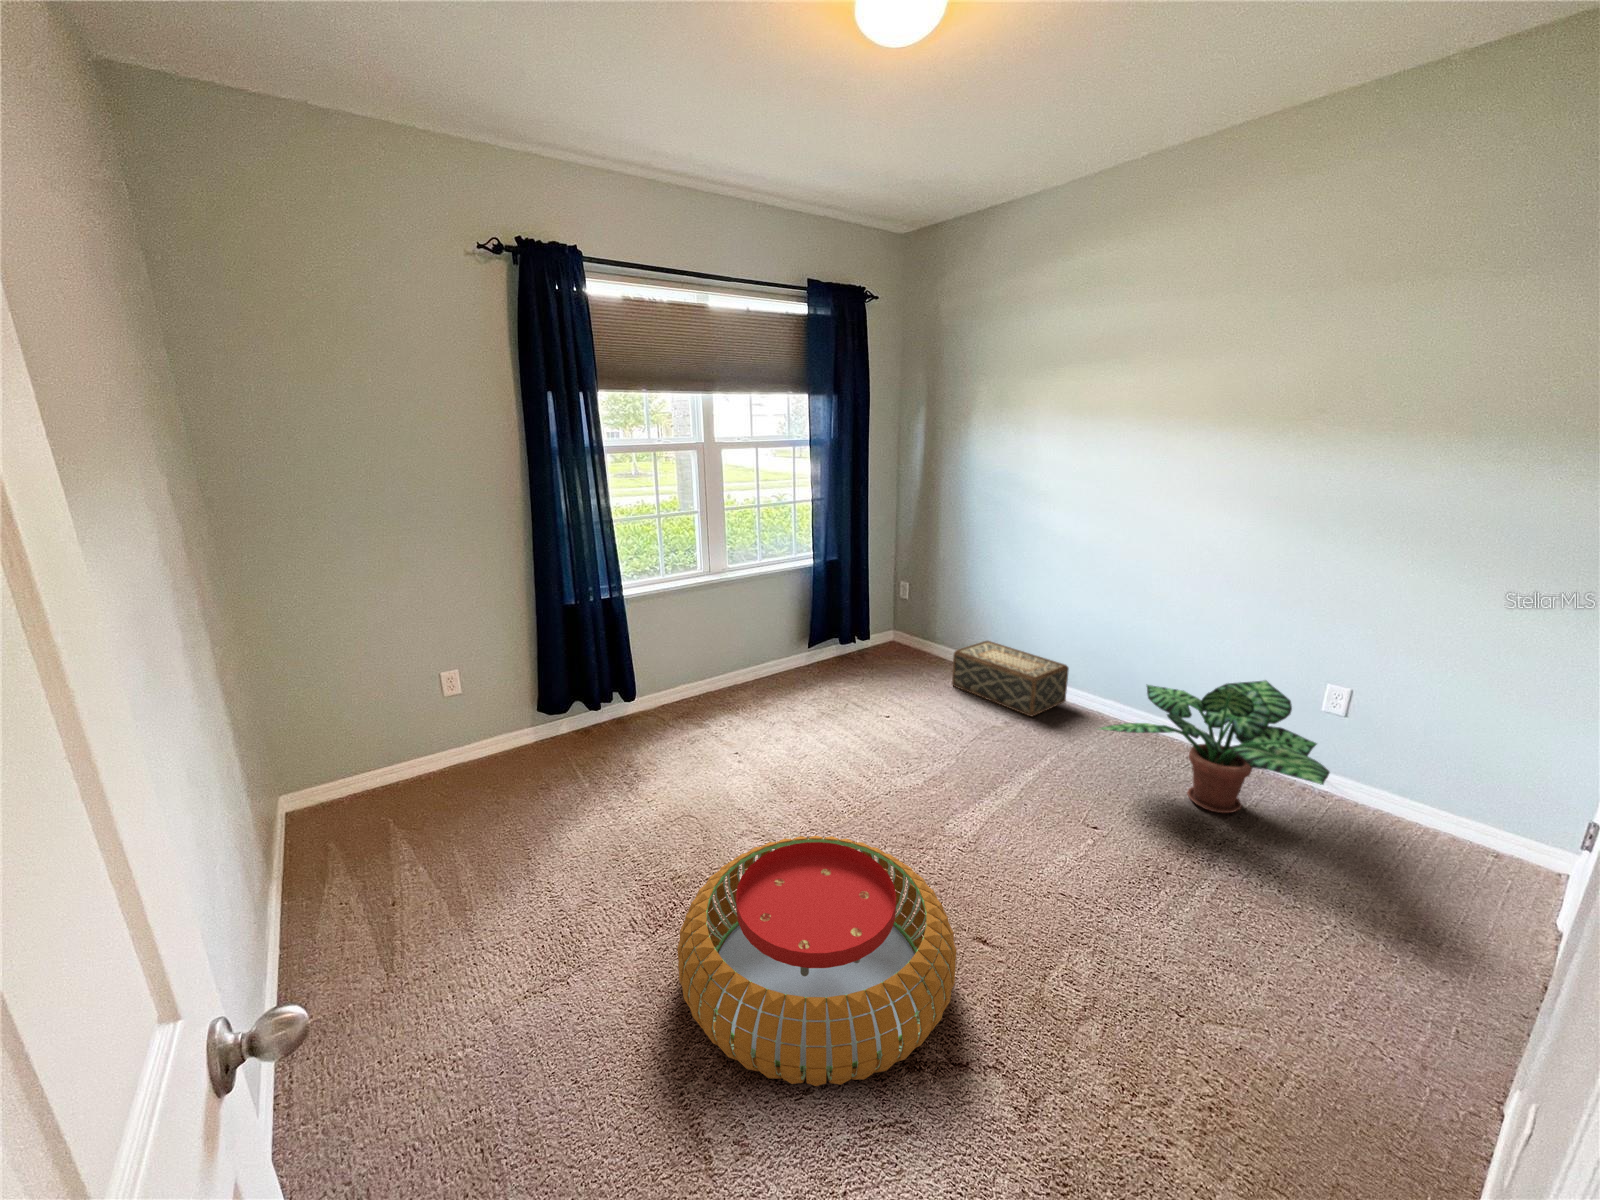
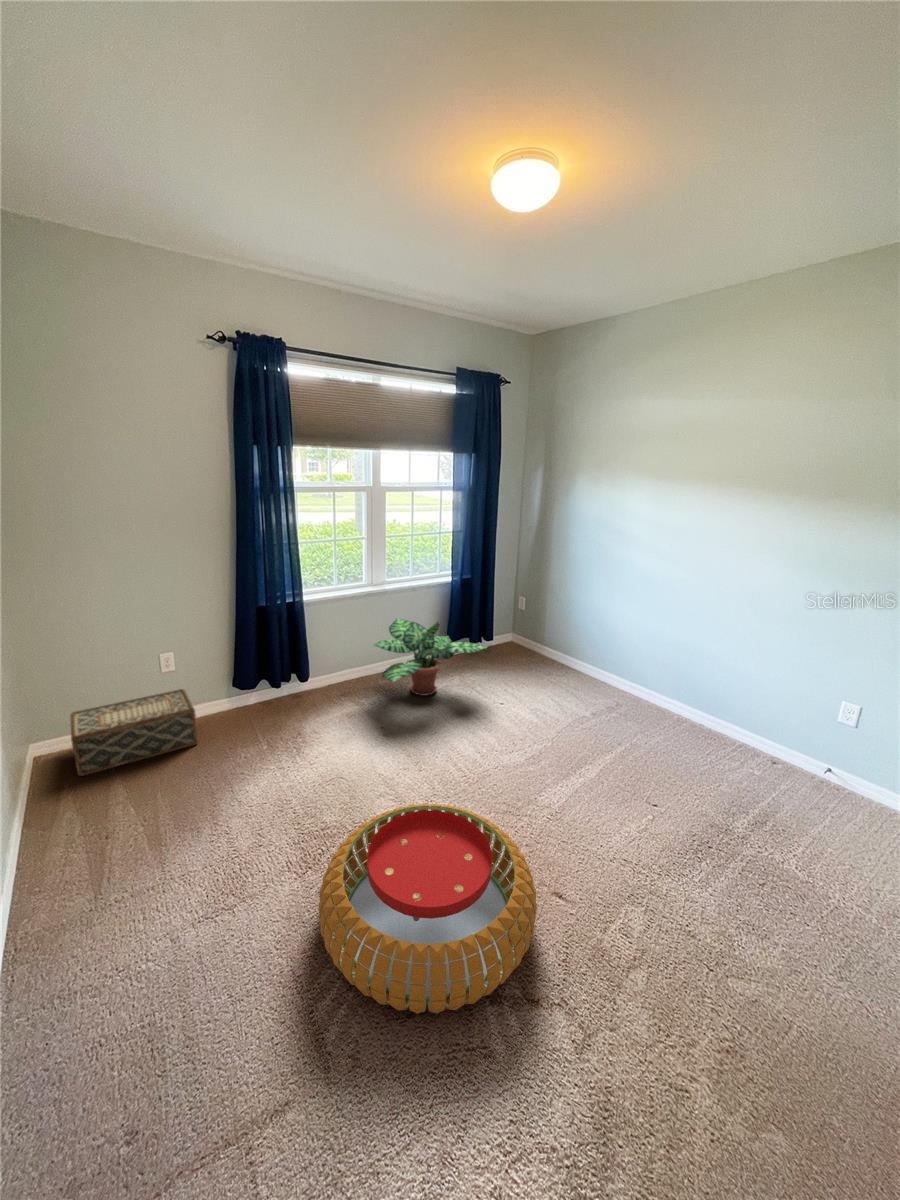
woven basket: present [952,641,1069,716] -> present [70,689,199,776]
potted plant: present [1099,680,1330,813] -> present [374,618,487,696]

